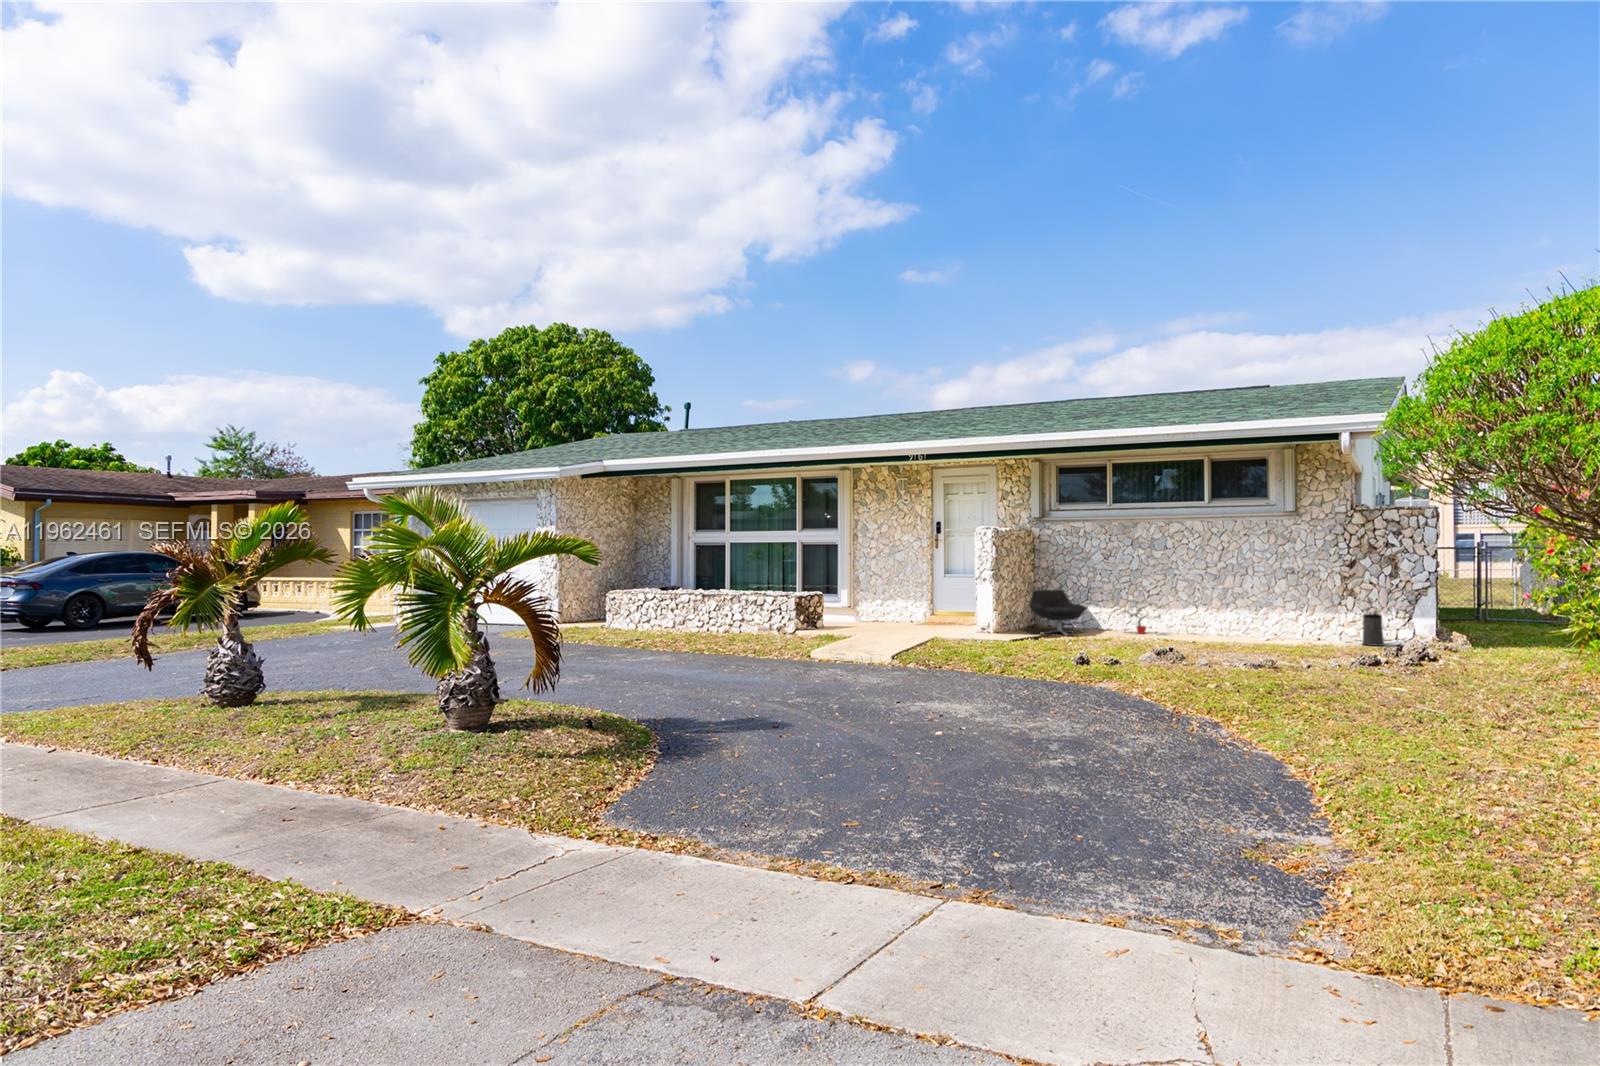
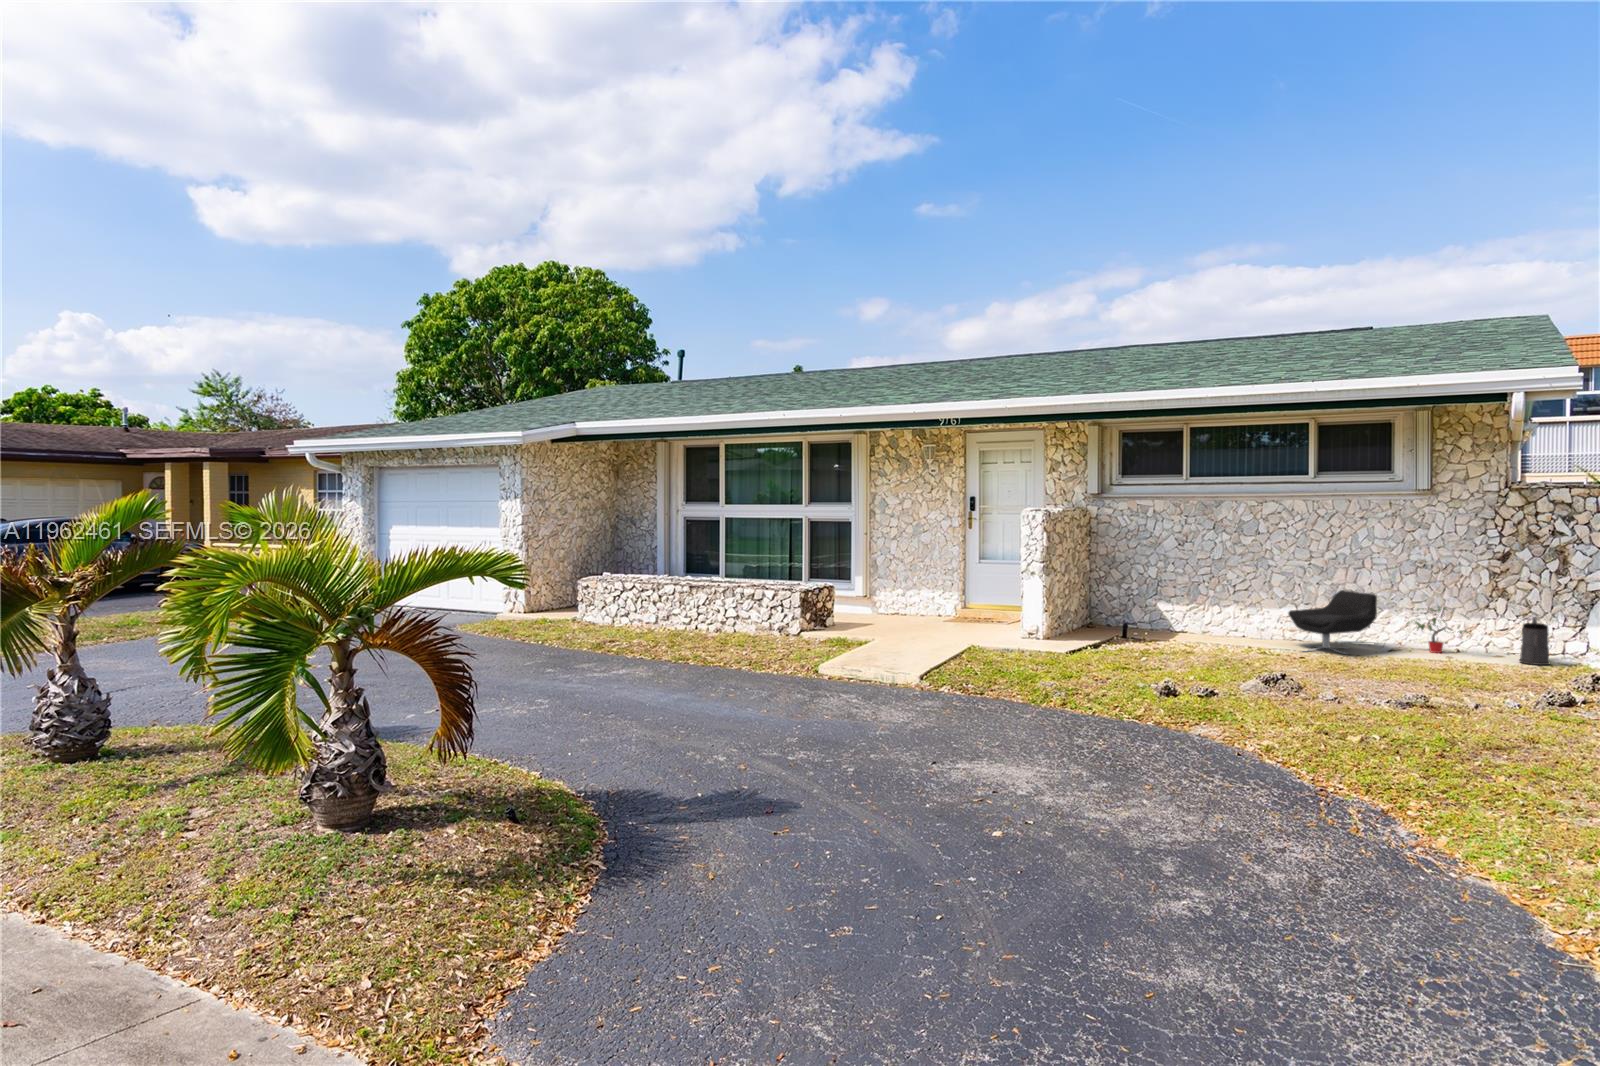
lounge chair: present [1030,590,1086,634] -> present [1288,590,1377,652]
potted plant: present [1124,600,1159,634] -> present [1406,607,1470,653]

